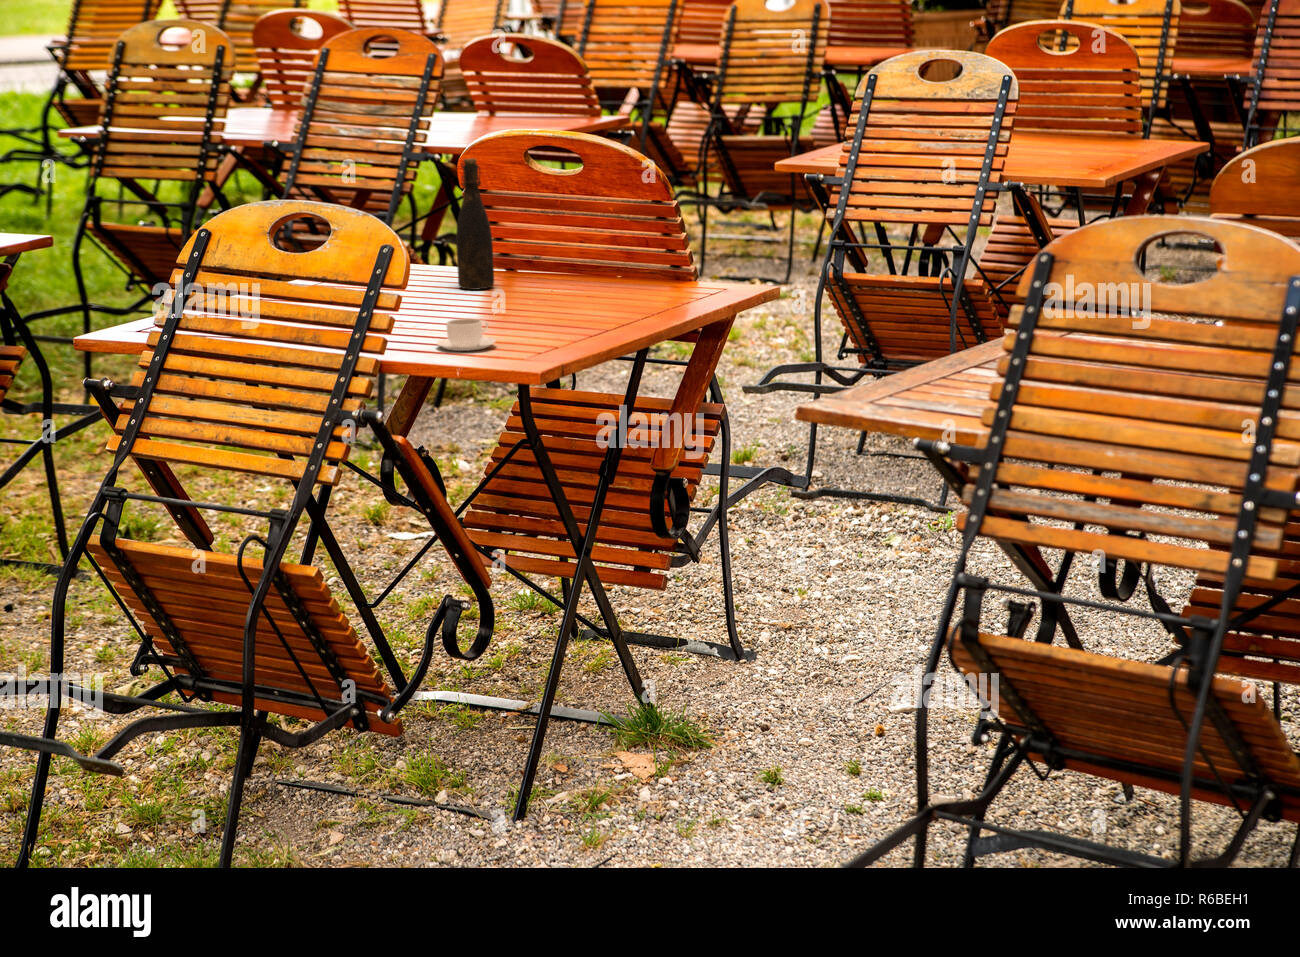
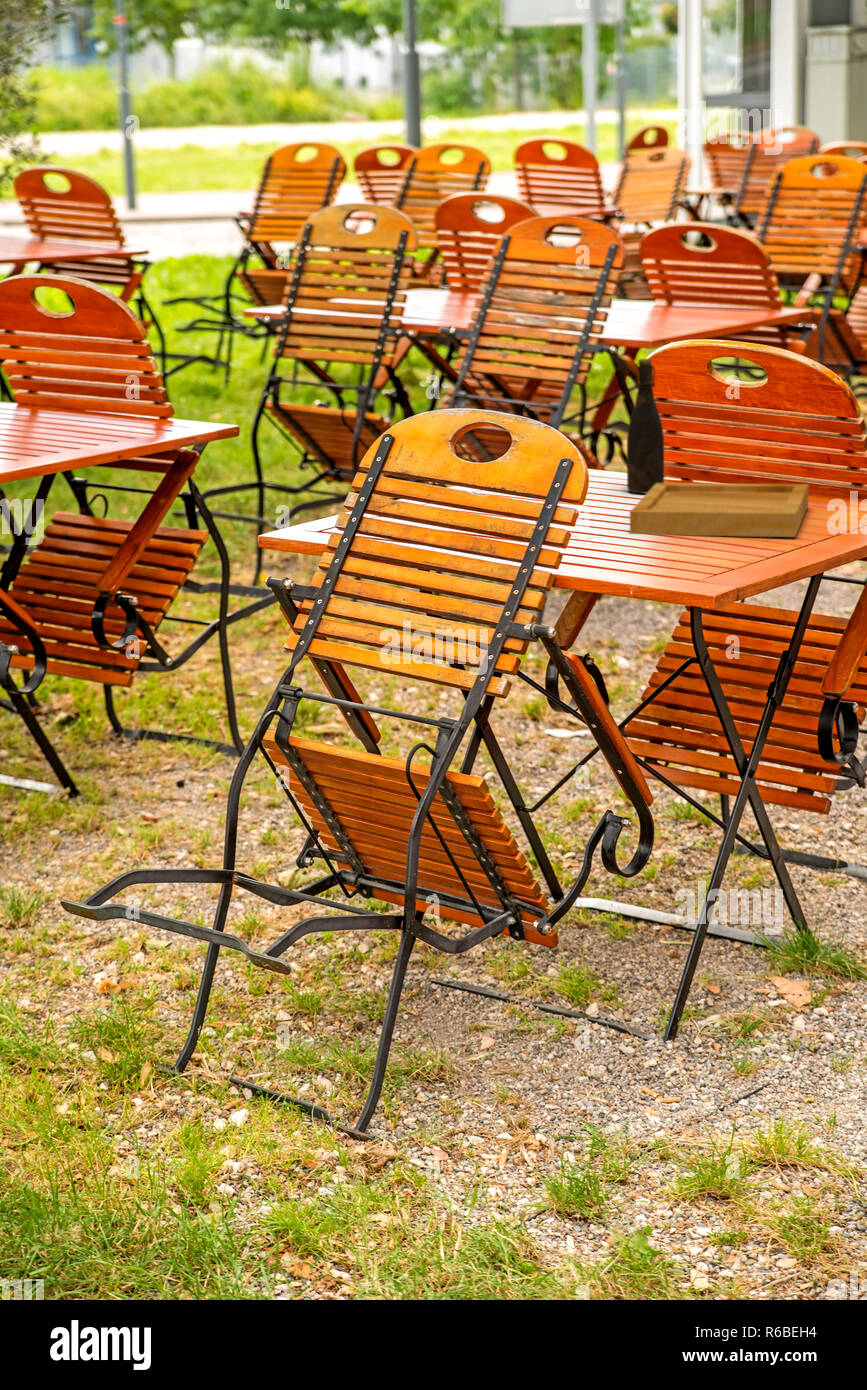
tray: none [458,276,631,323] -> present [630,483,809,537]
coffee cup: present [437,318,496,351] -> none [608,534,669,568]

